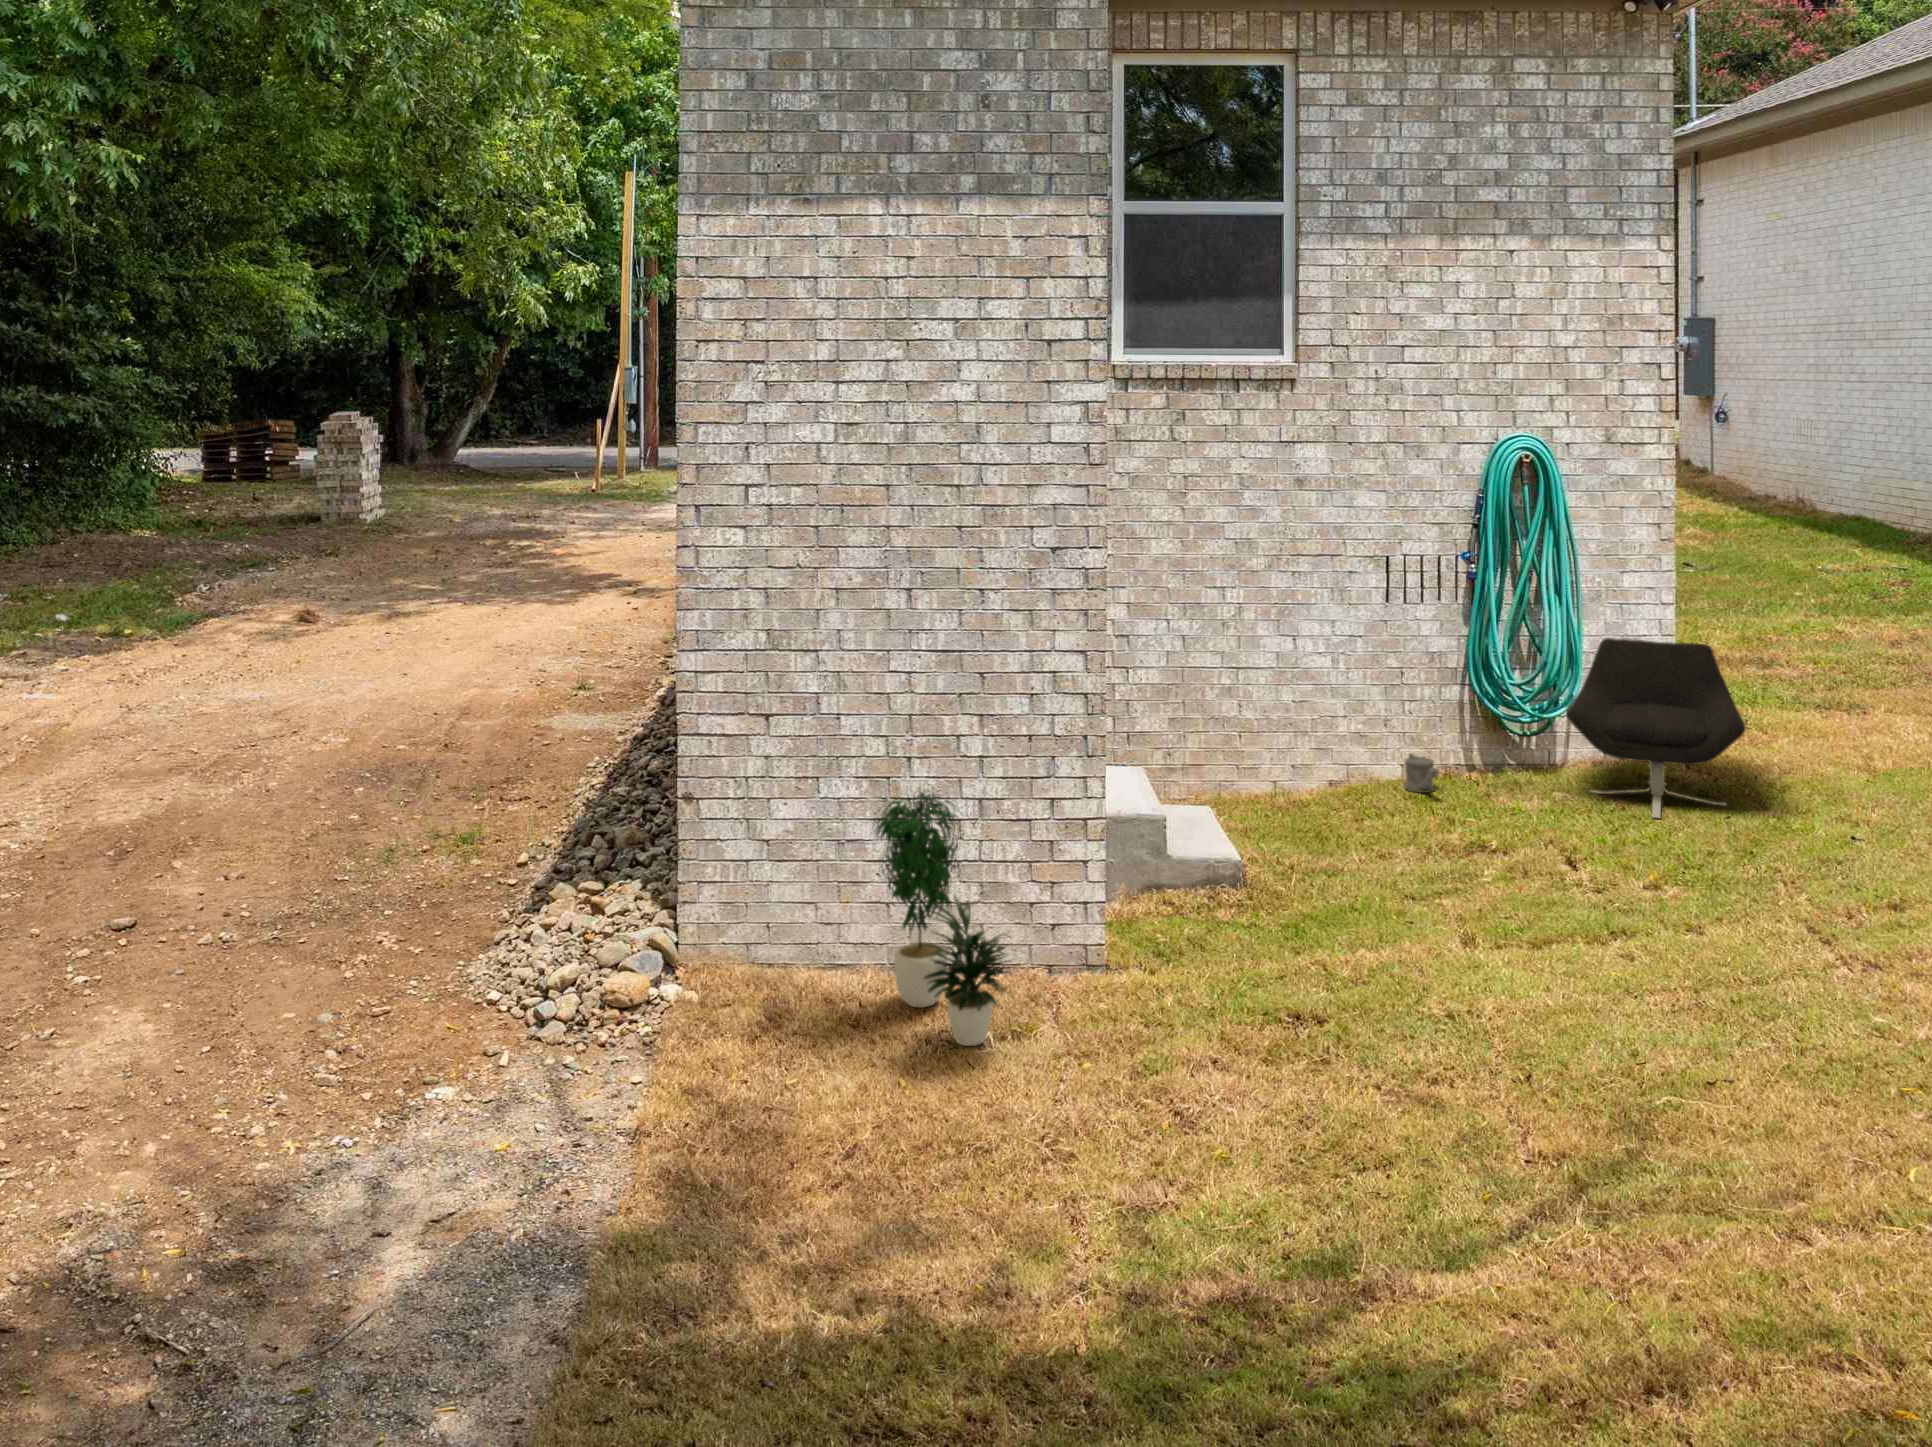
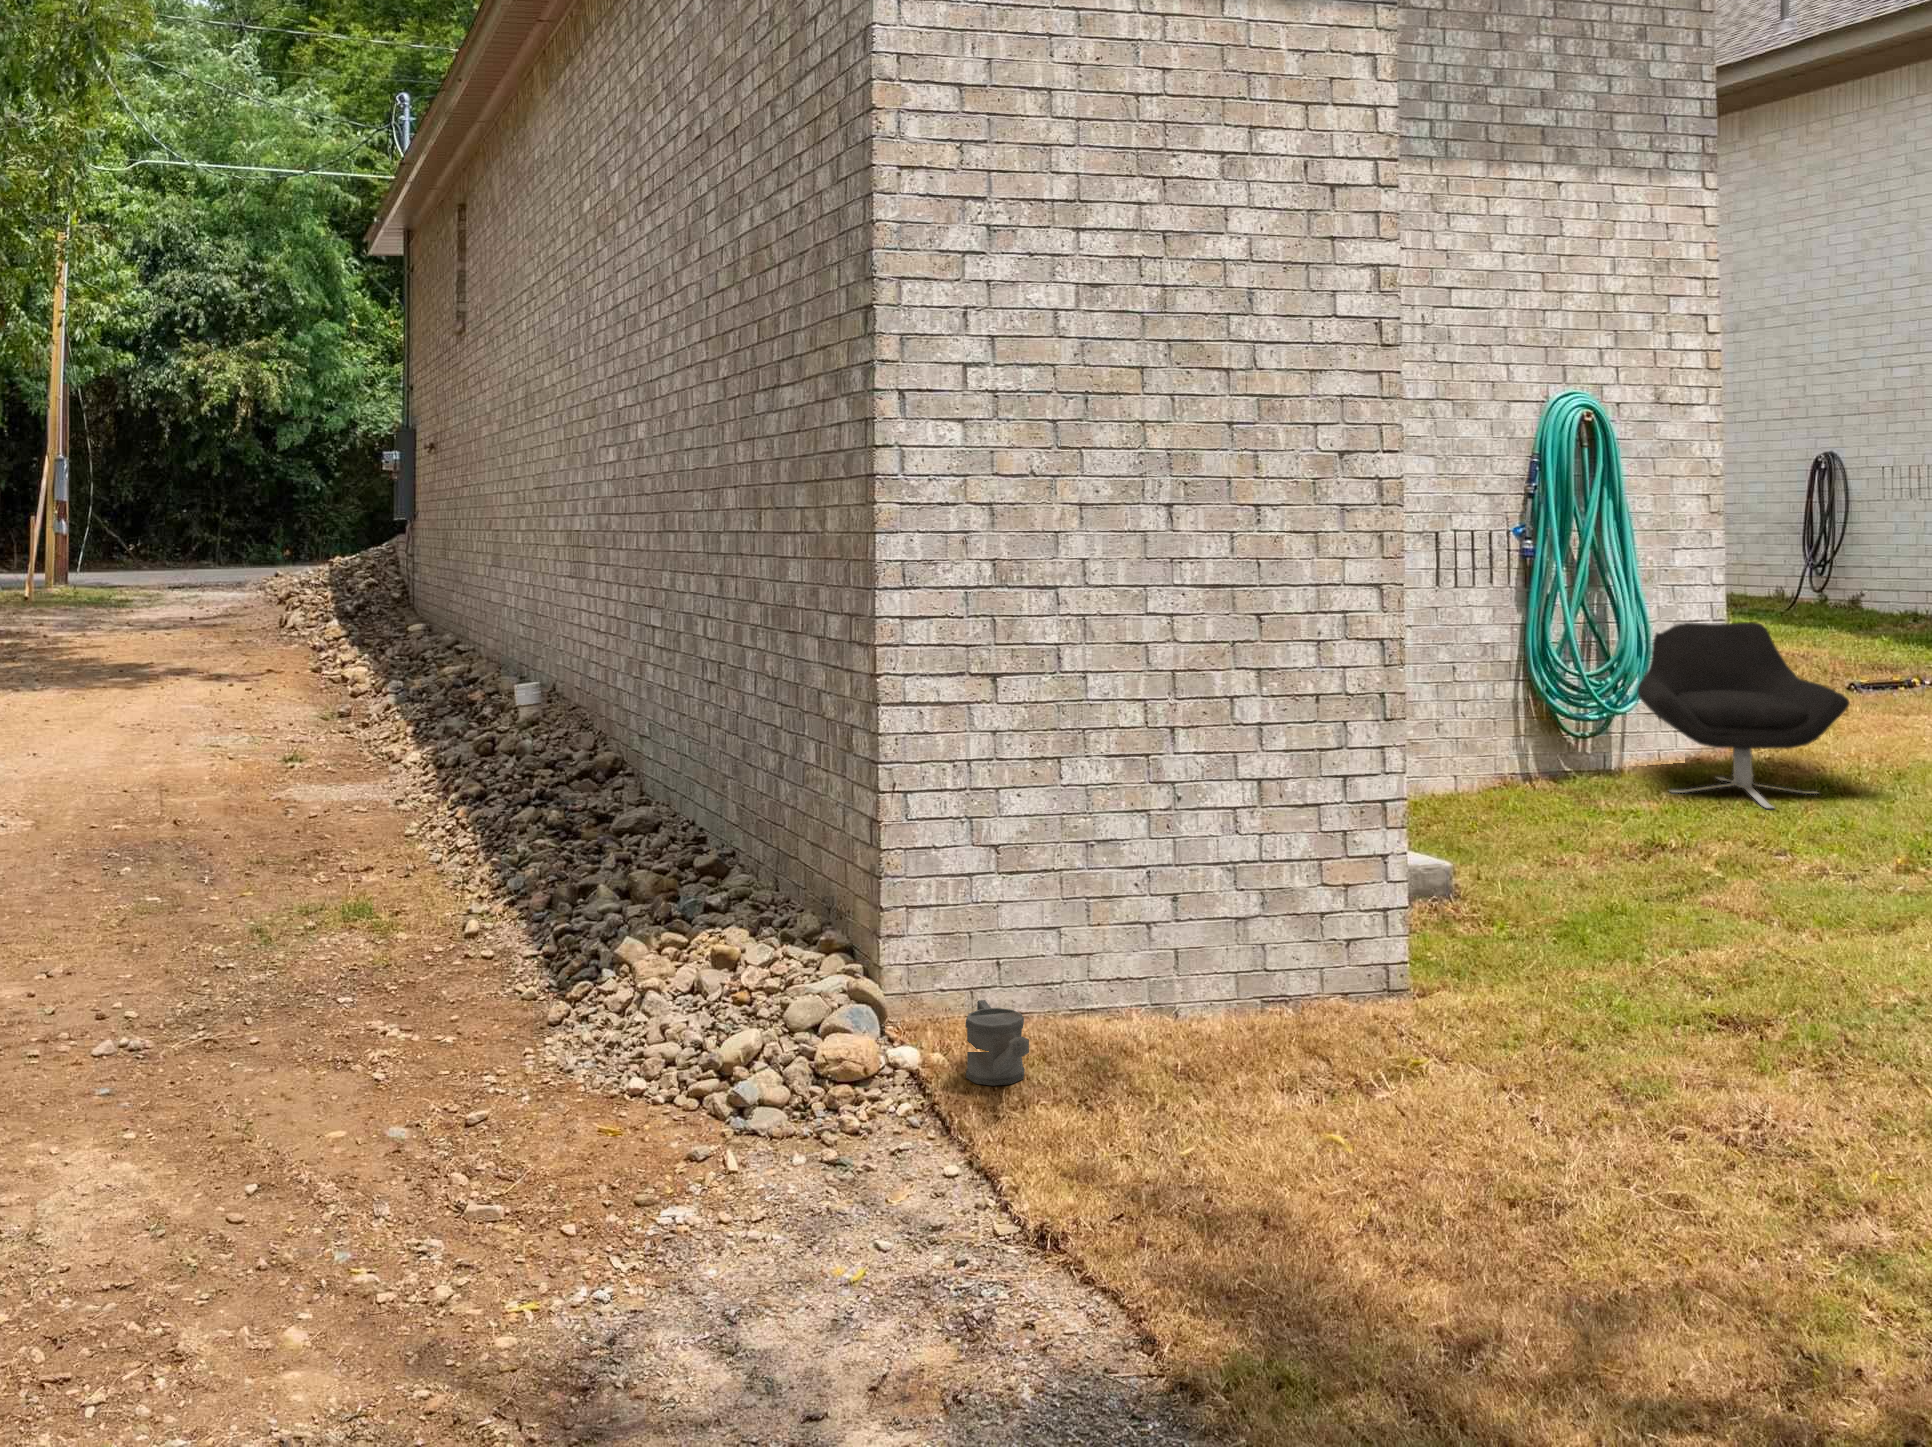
watering can: present [1405,753,1439,793] -> present [965,1000,1029,1086]
potted plant: present [874,791,1011,1046] -> none [1156,746,1418,1094]

